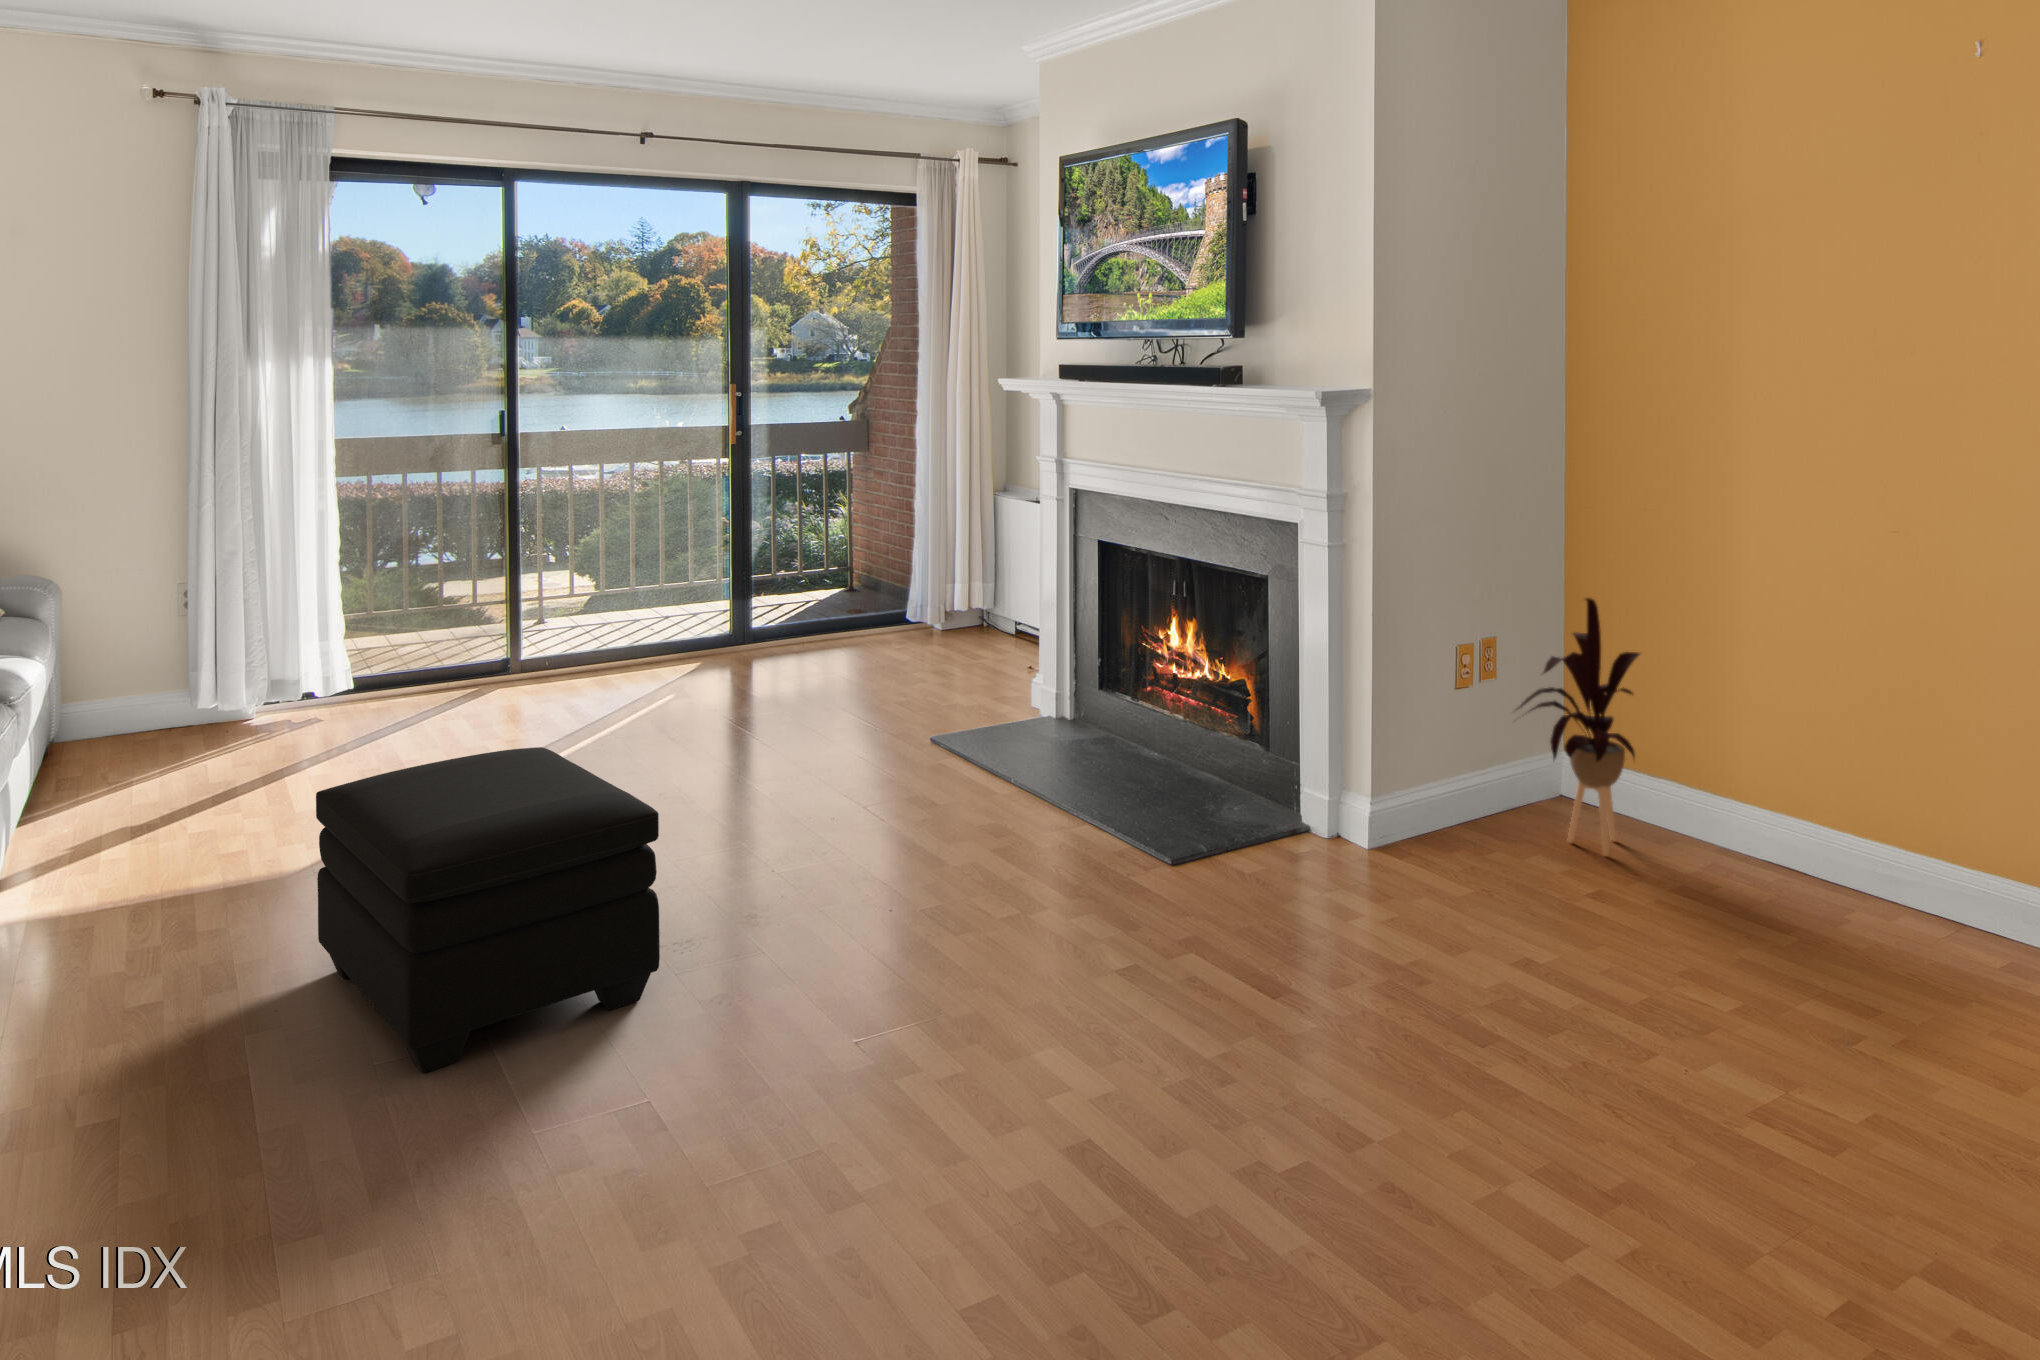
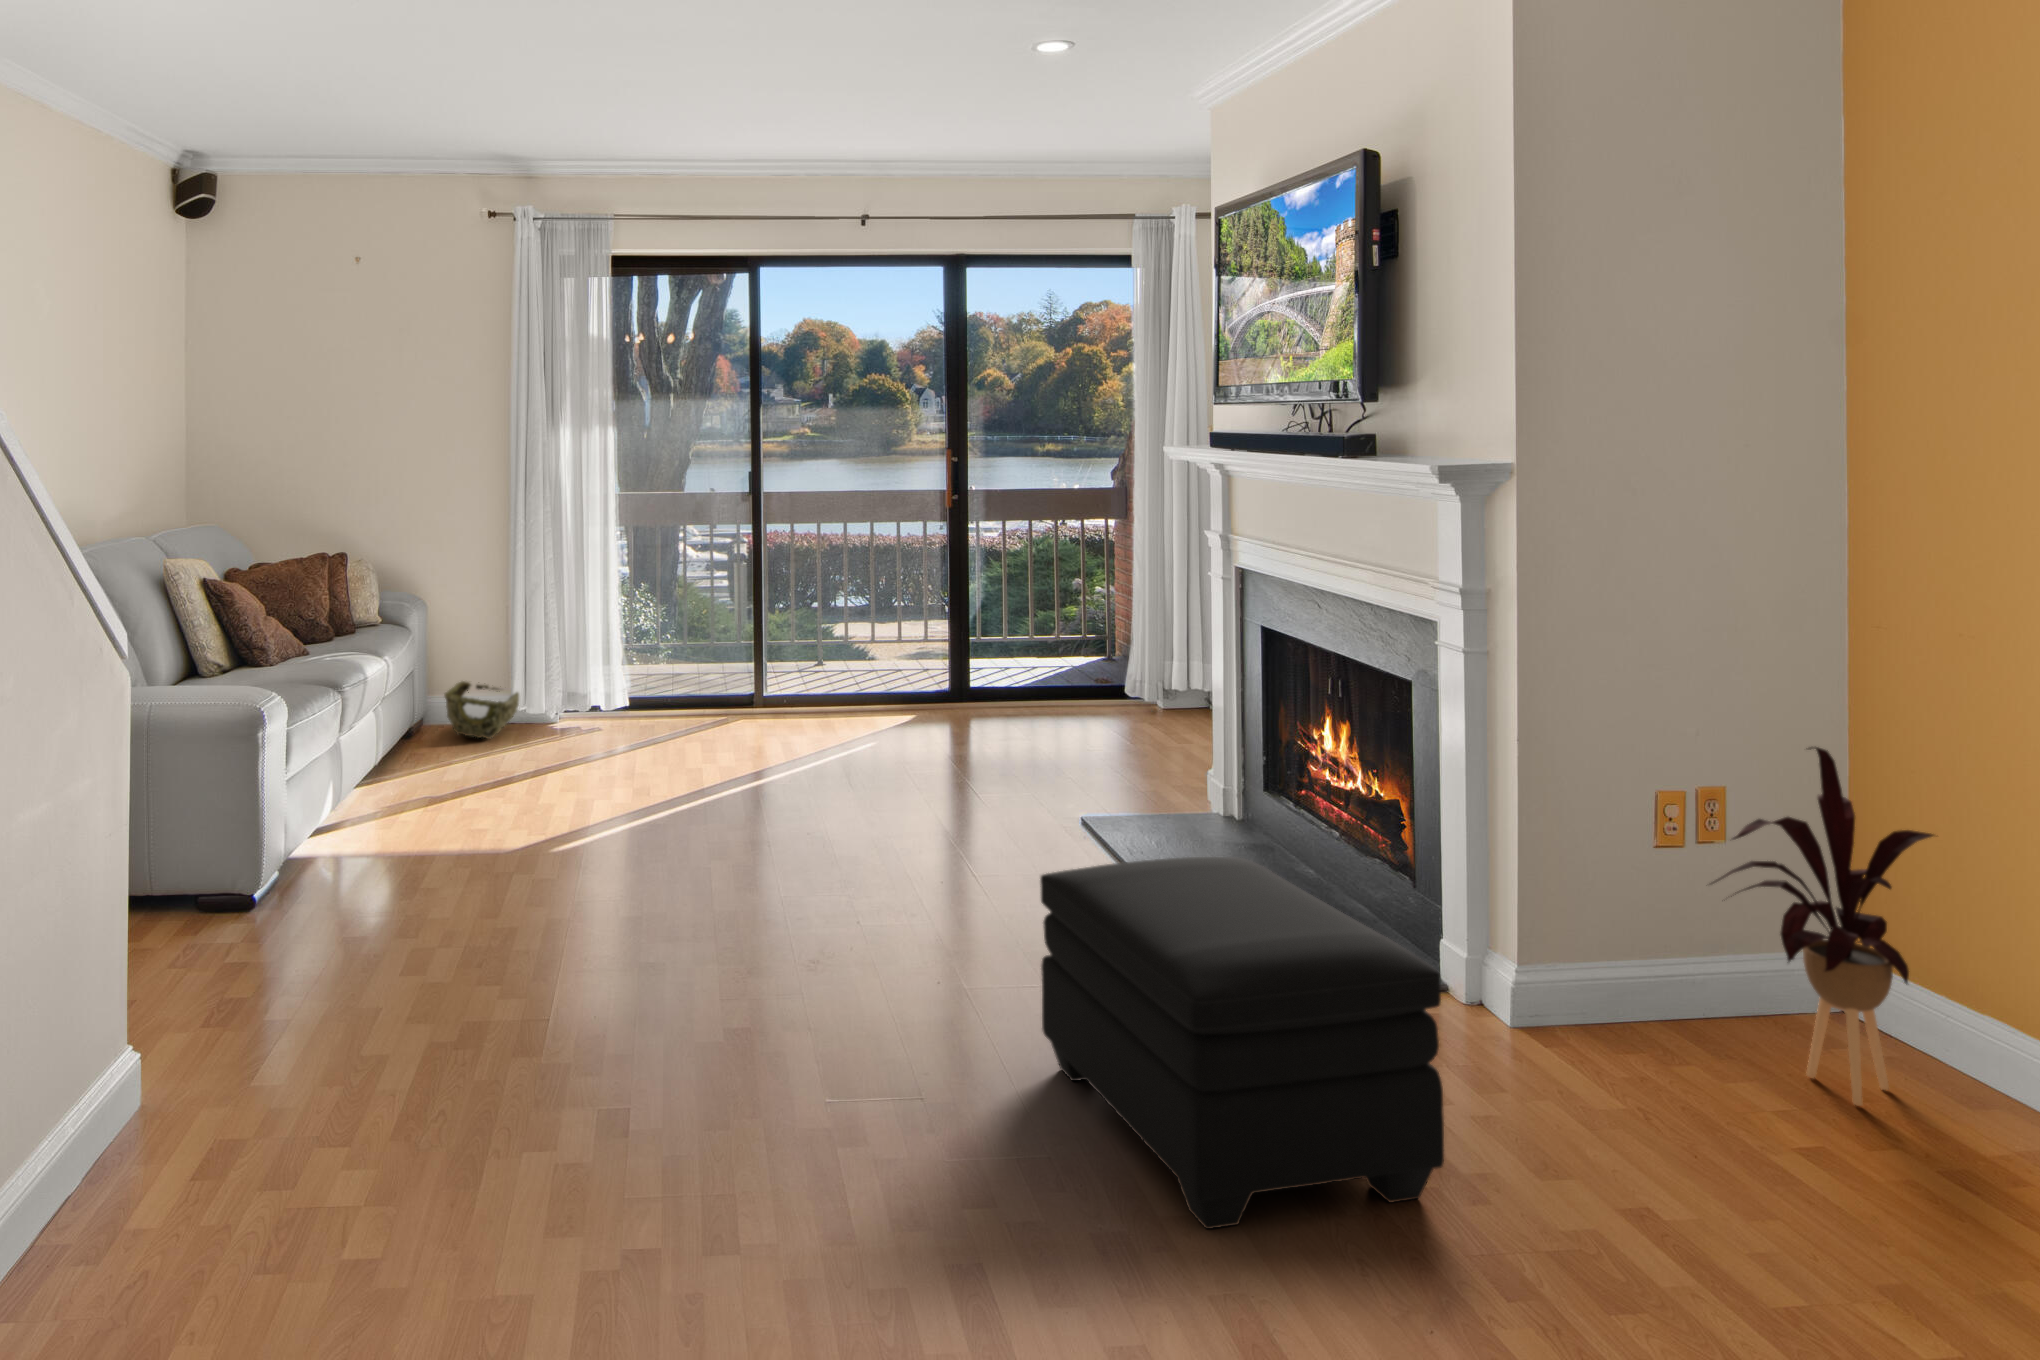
woven basket: none [88,686,198,756] -> present [444,681,519,739]
ottoman: present [316,747,660,1073] -> present [1040,857,1444,1229]

